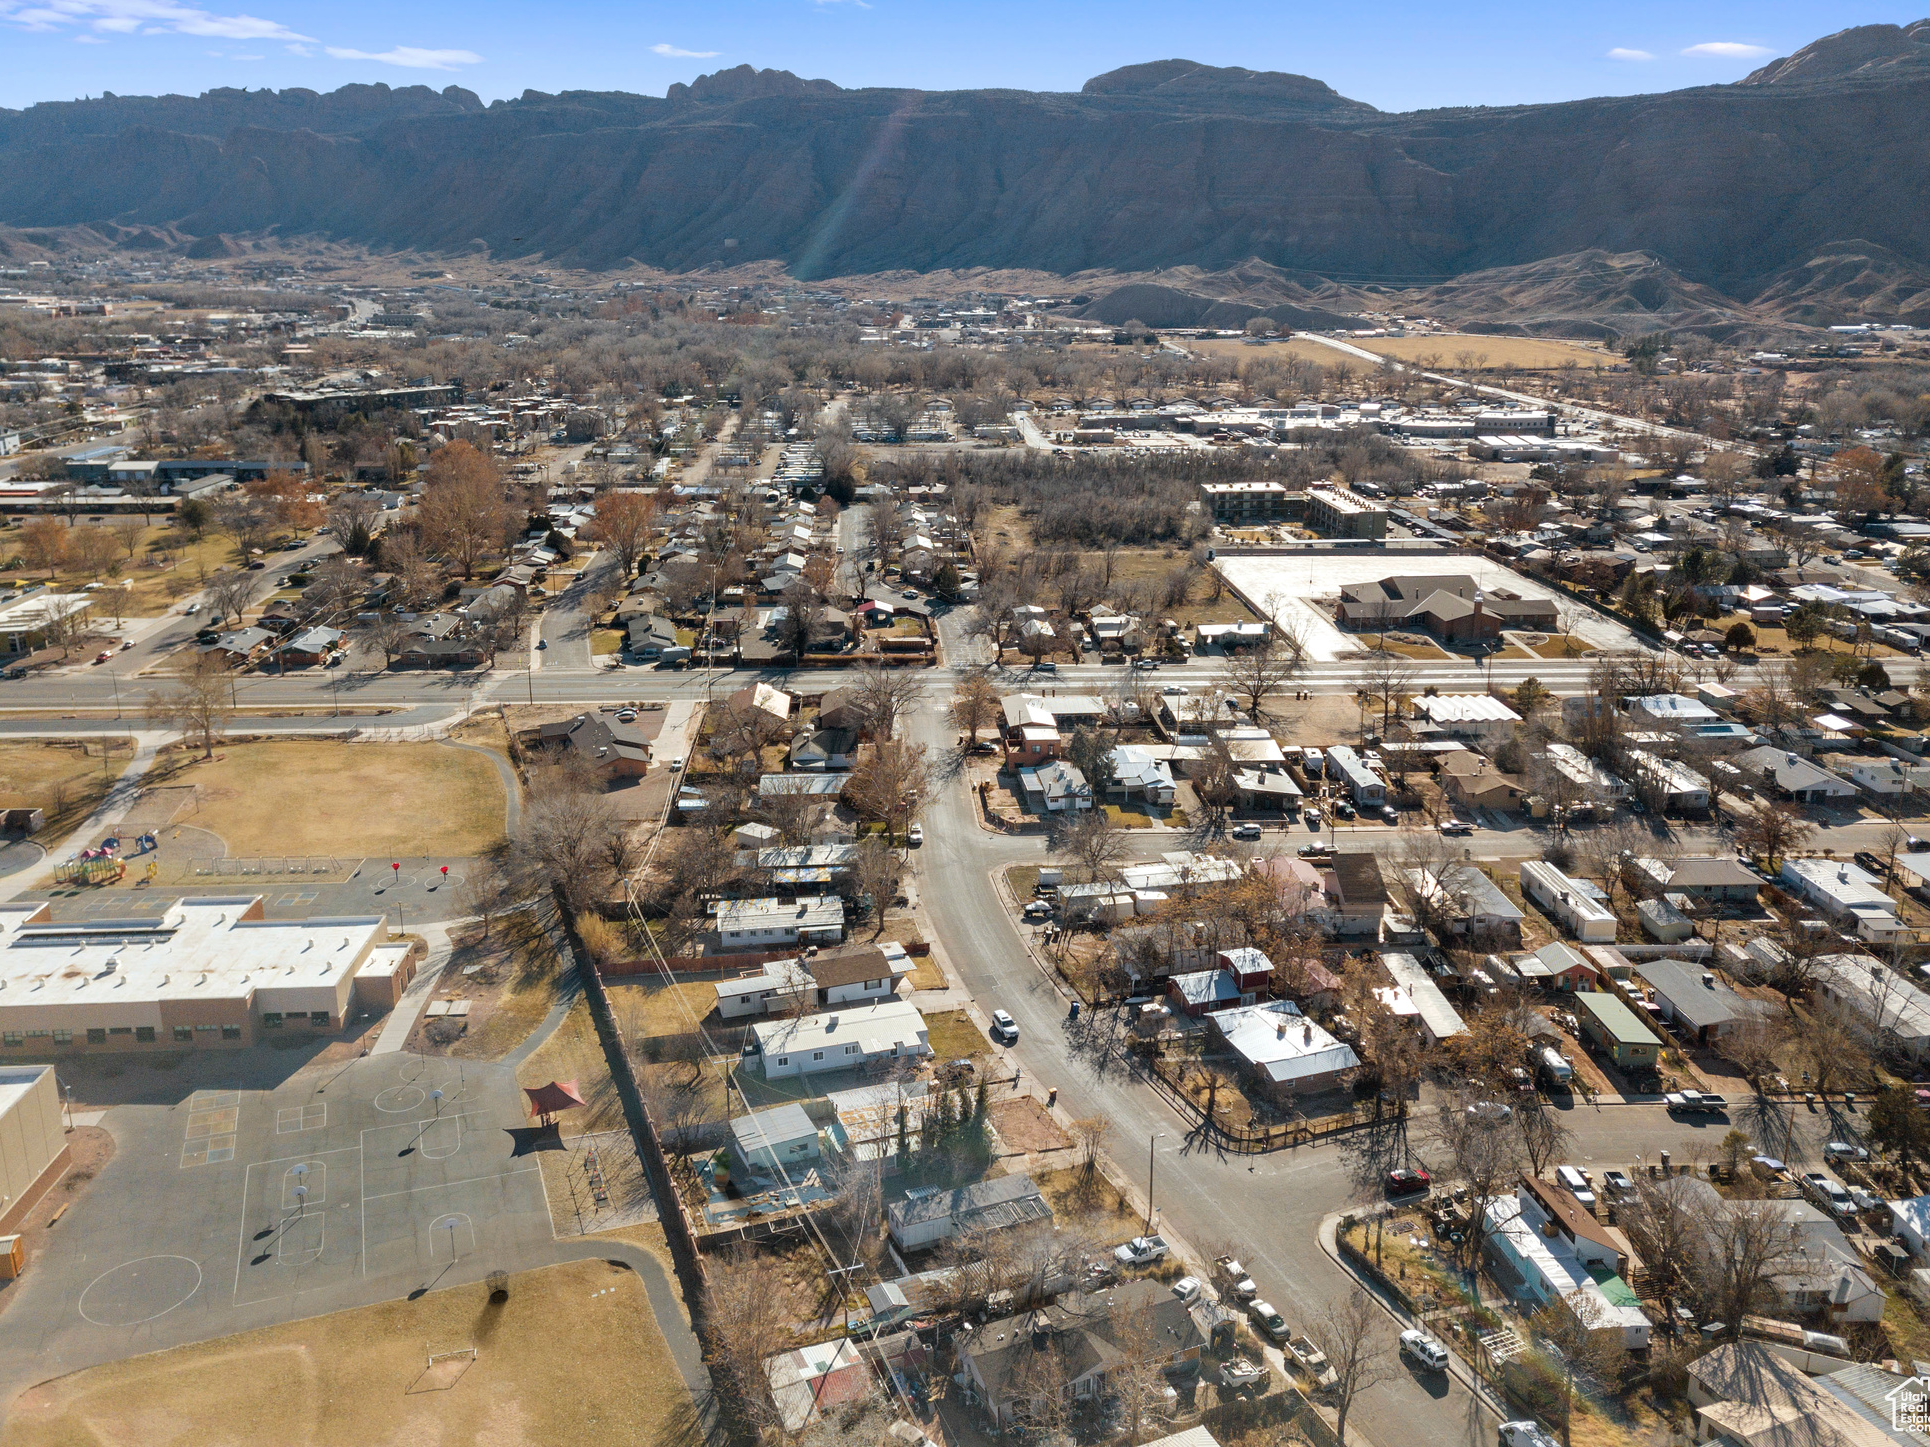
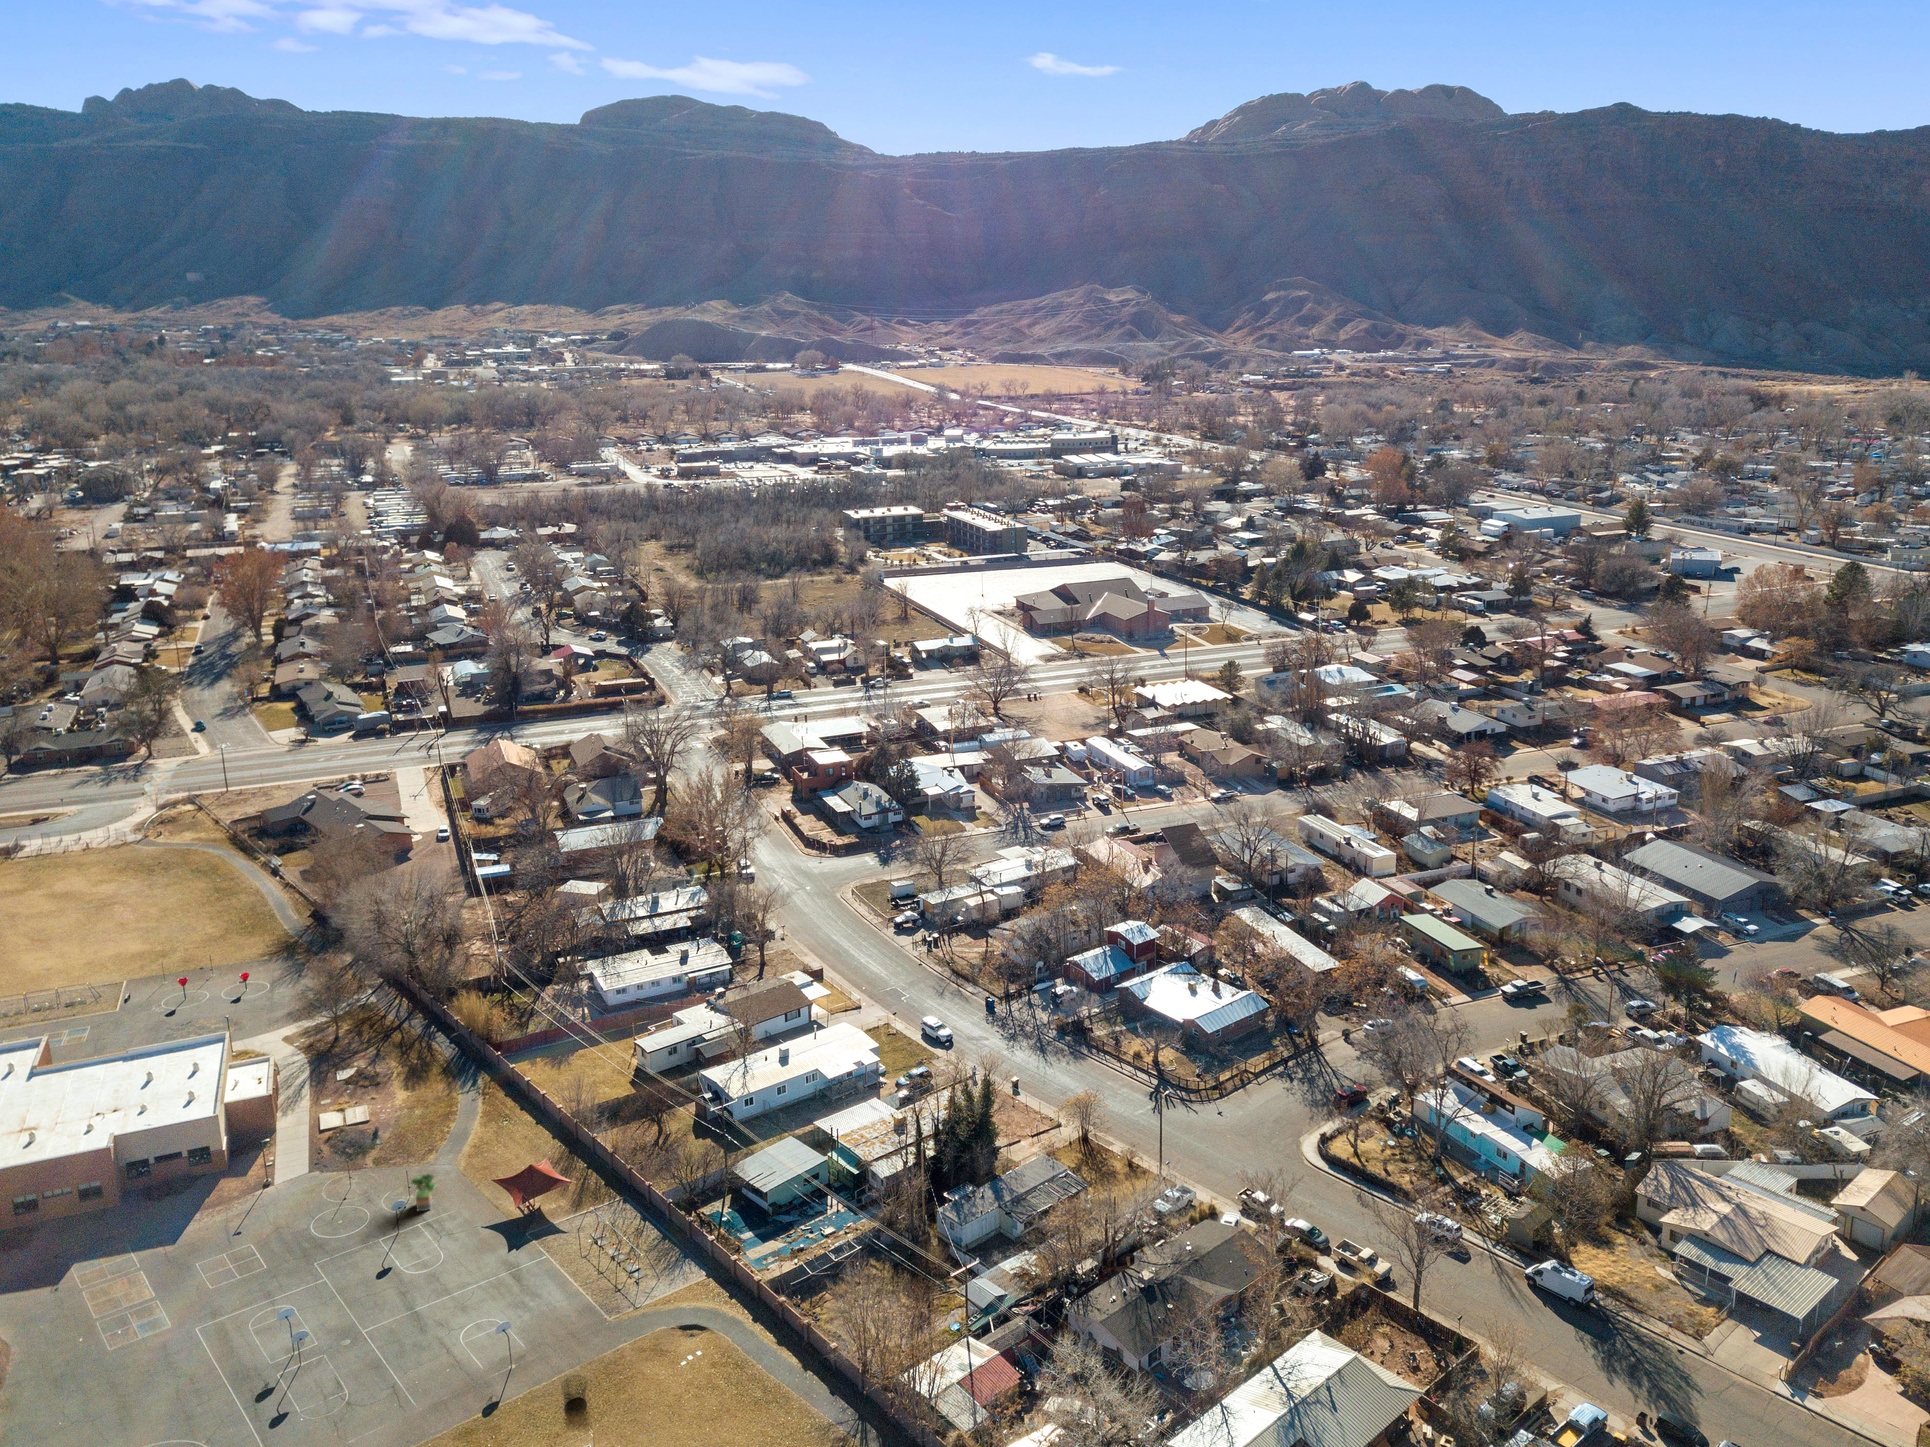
potted tree: present [712,1153,732,1187] -> present [411,1174,435,1211]

